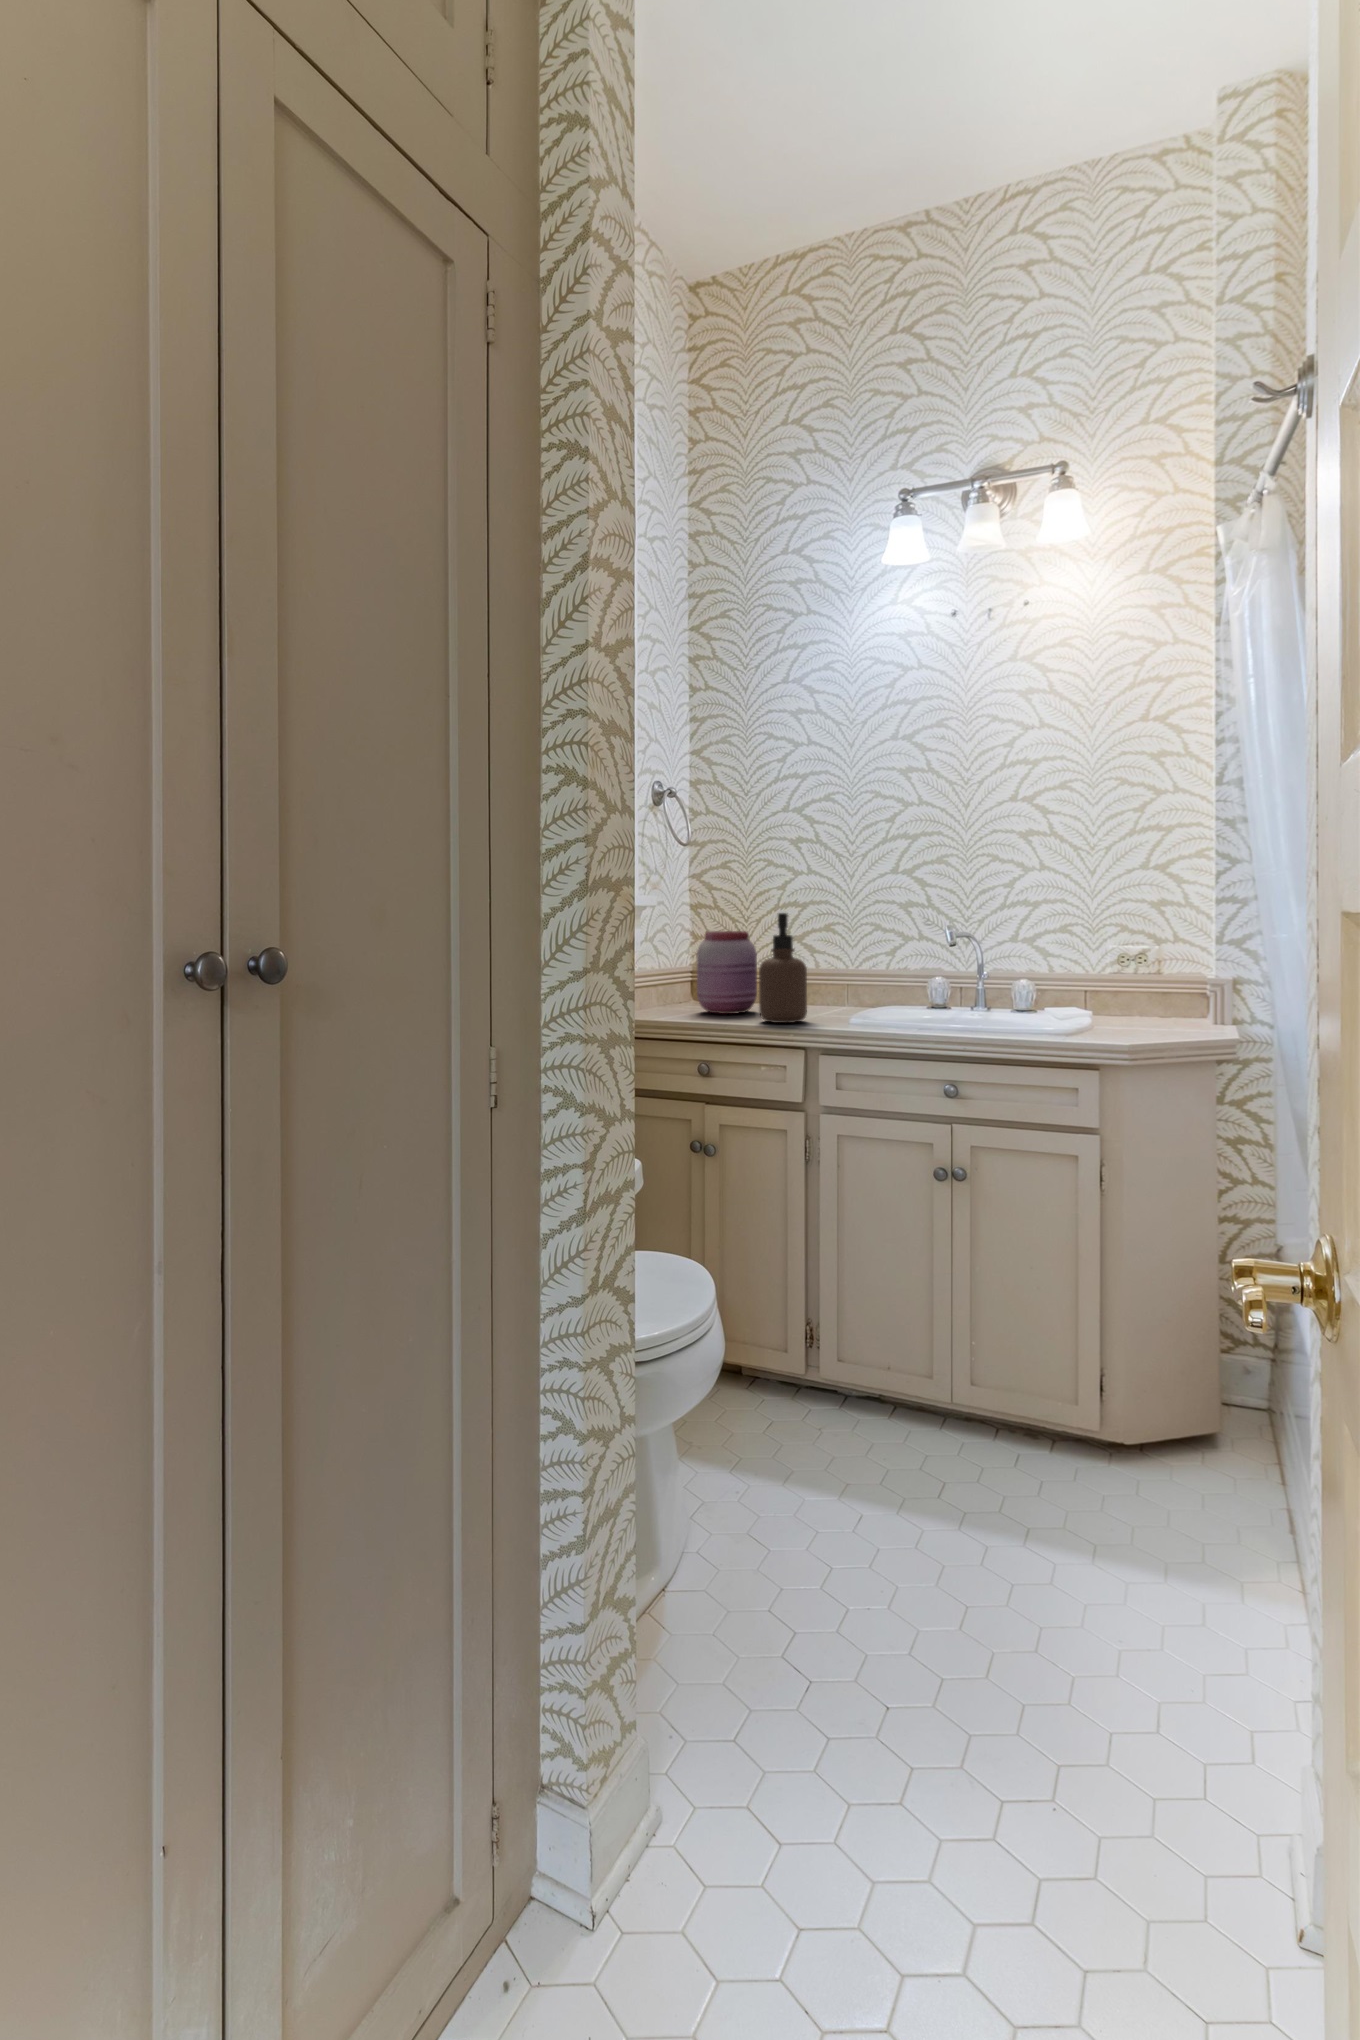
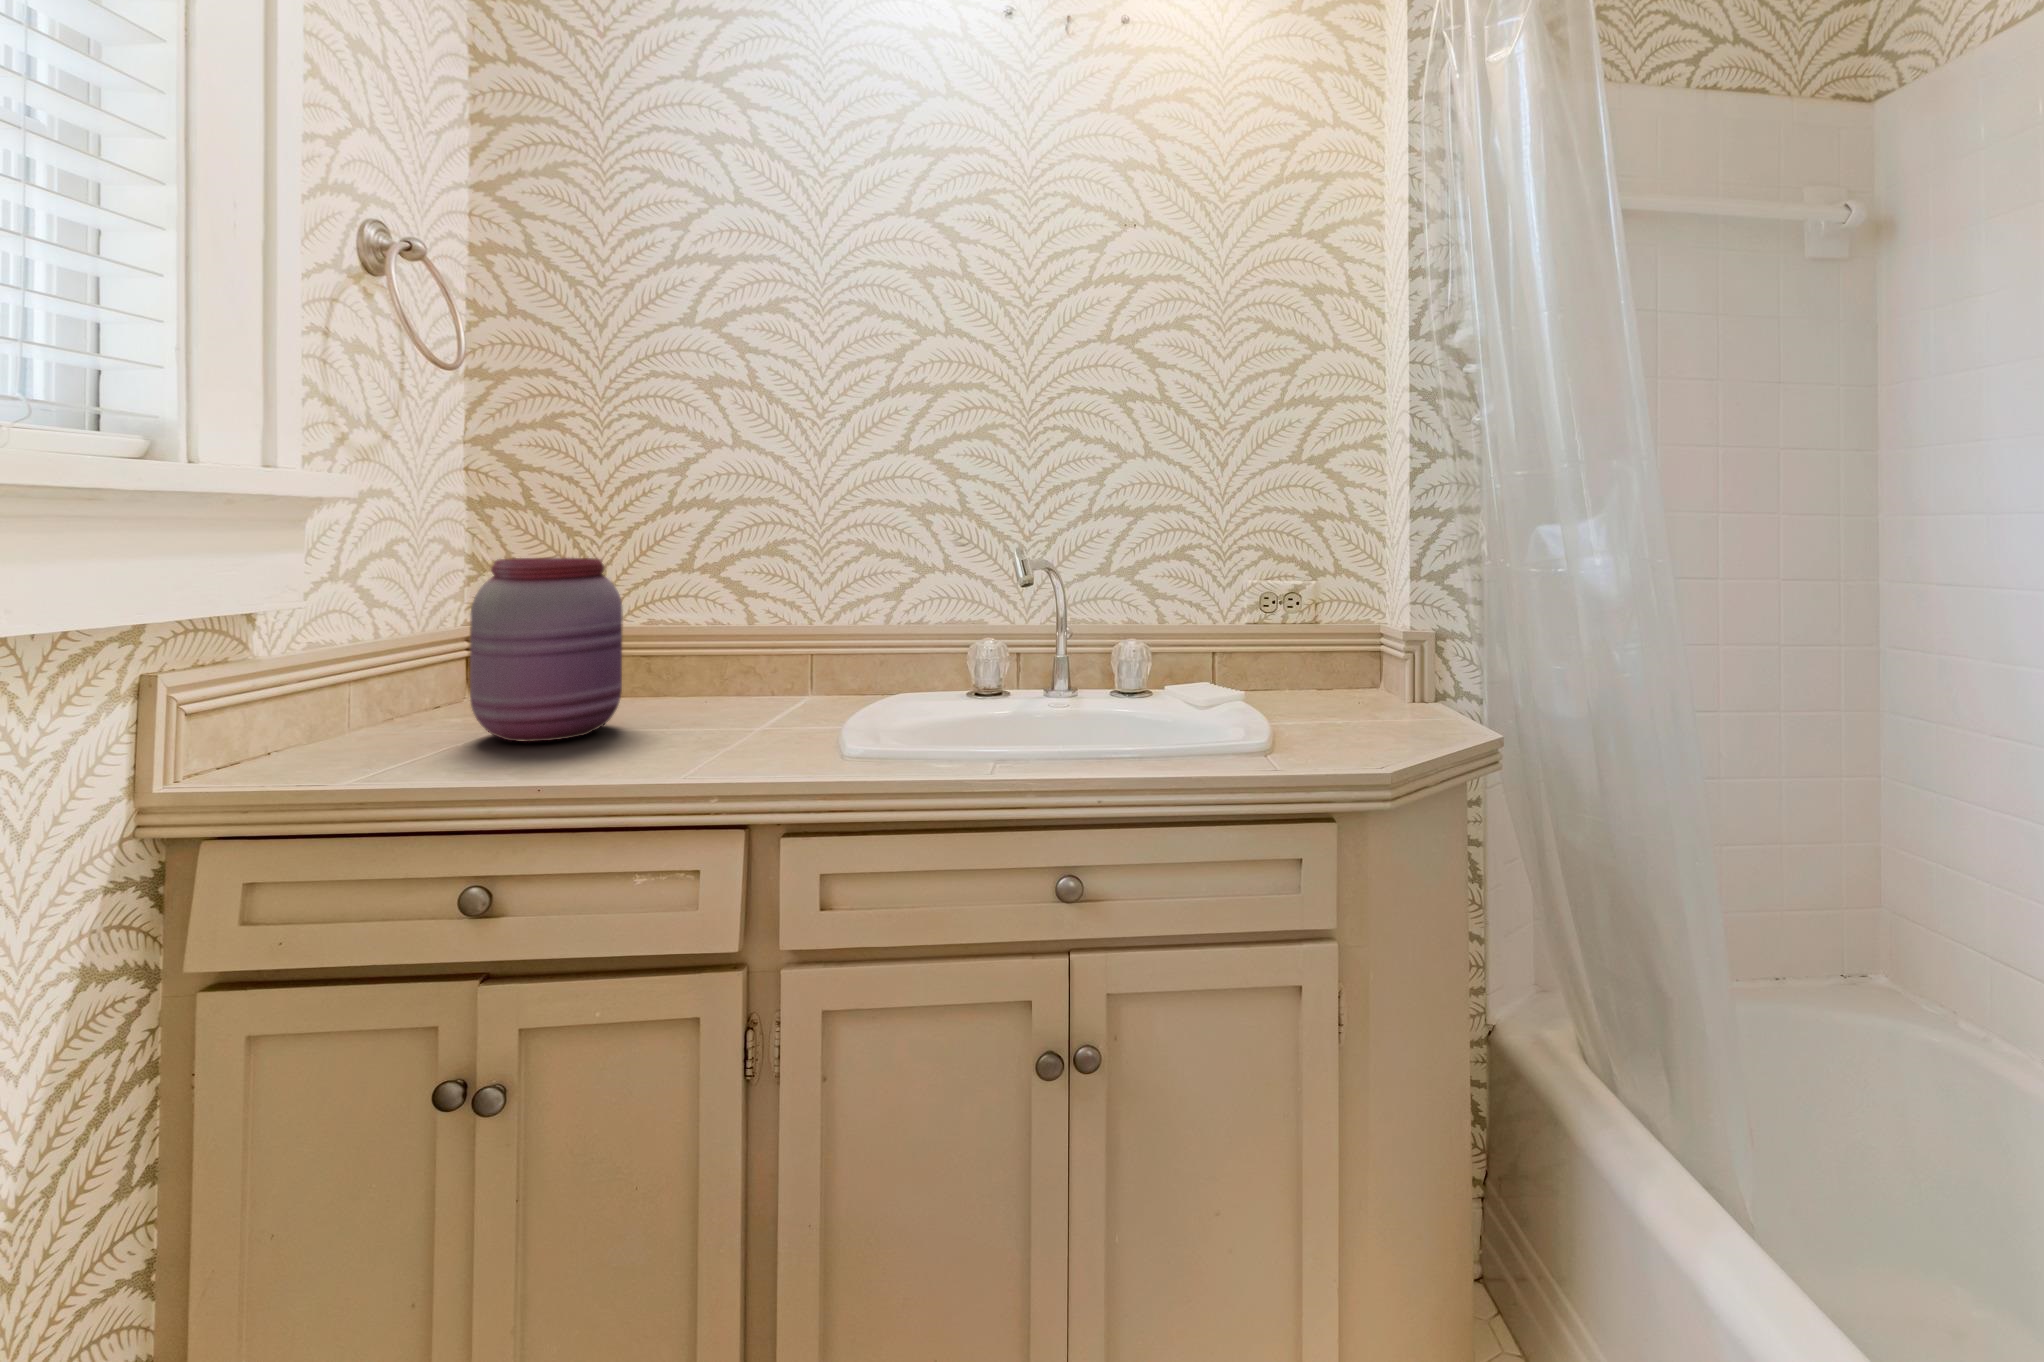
soap dispenser: present [759,913,807,1023] -> none [630,523,745,769]

